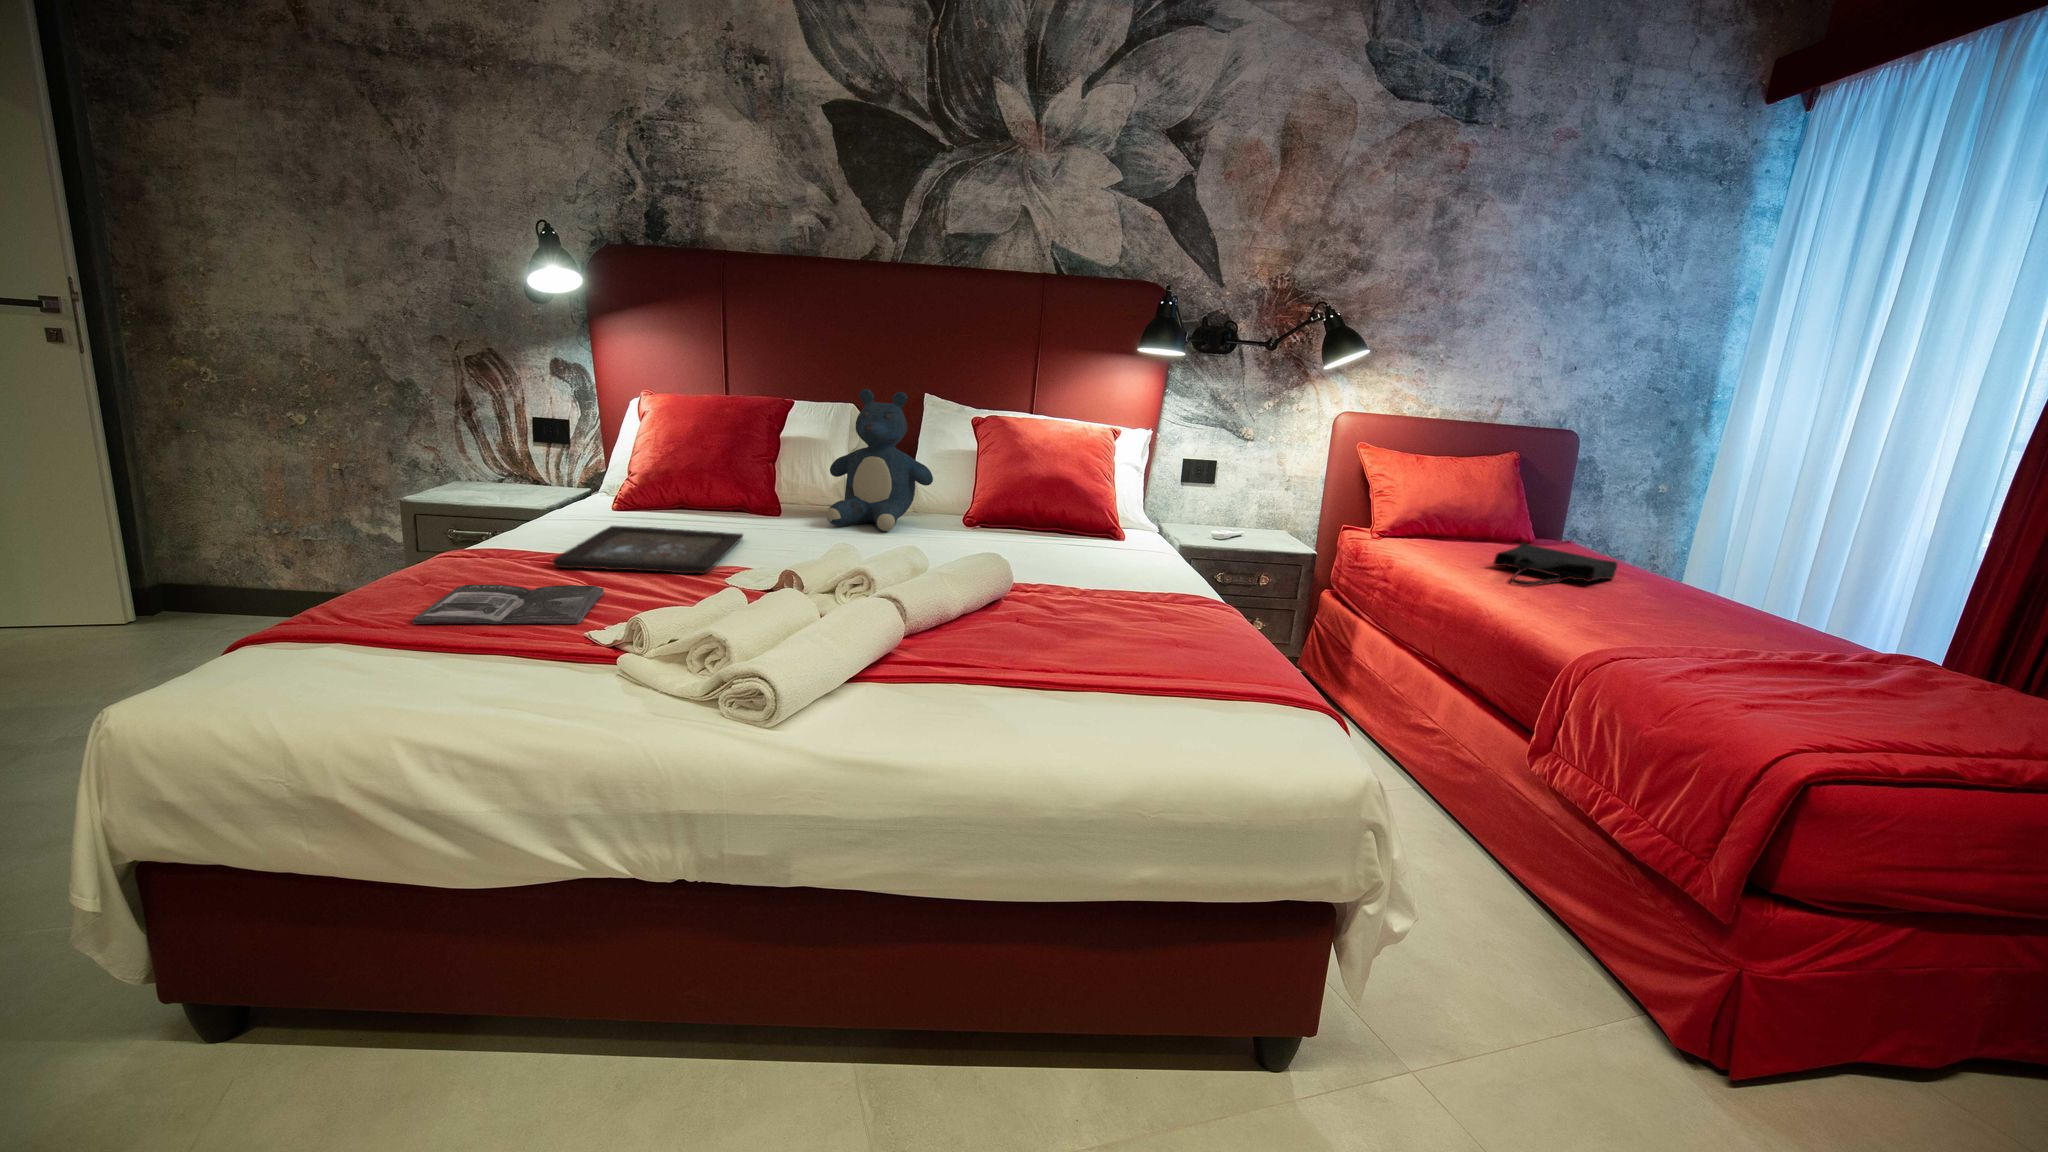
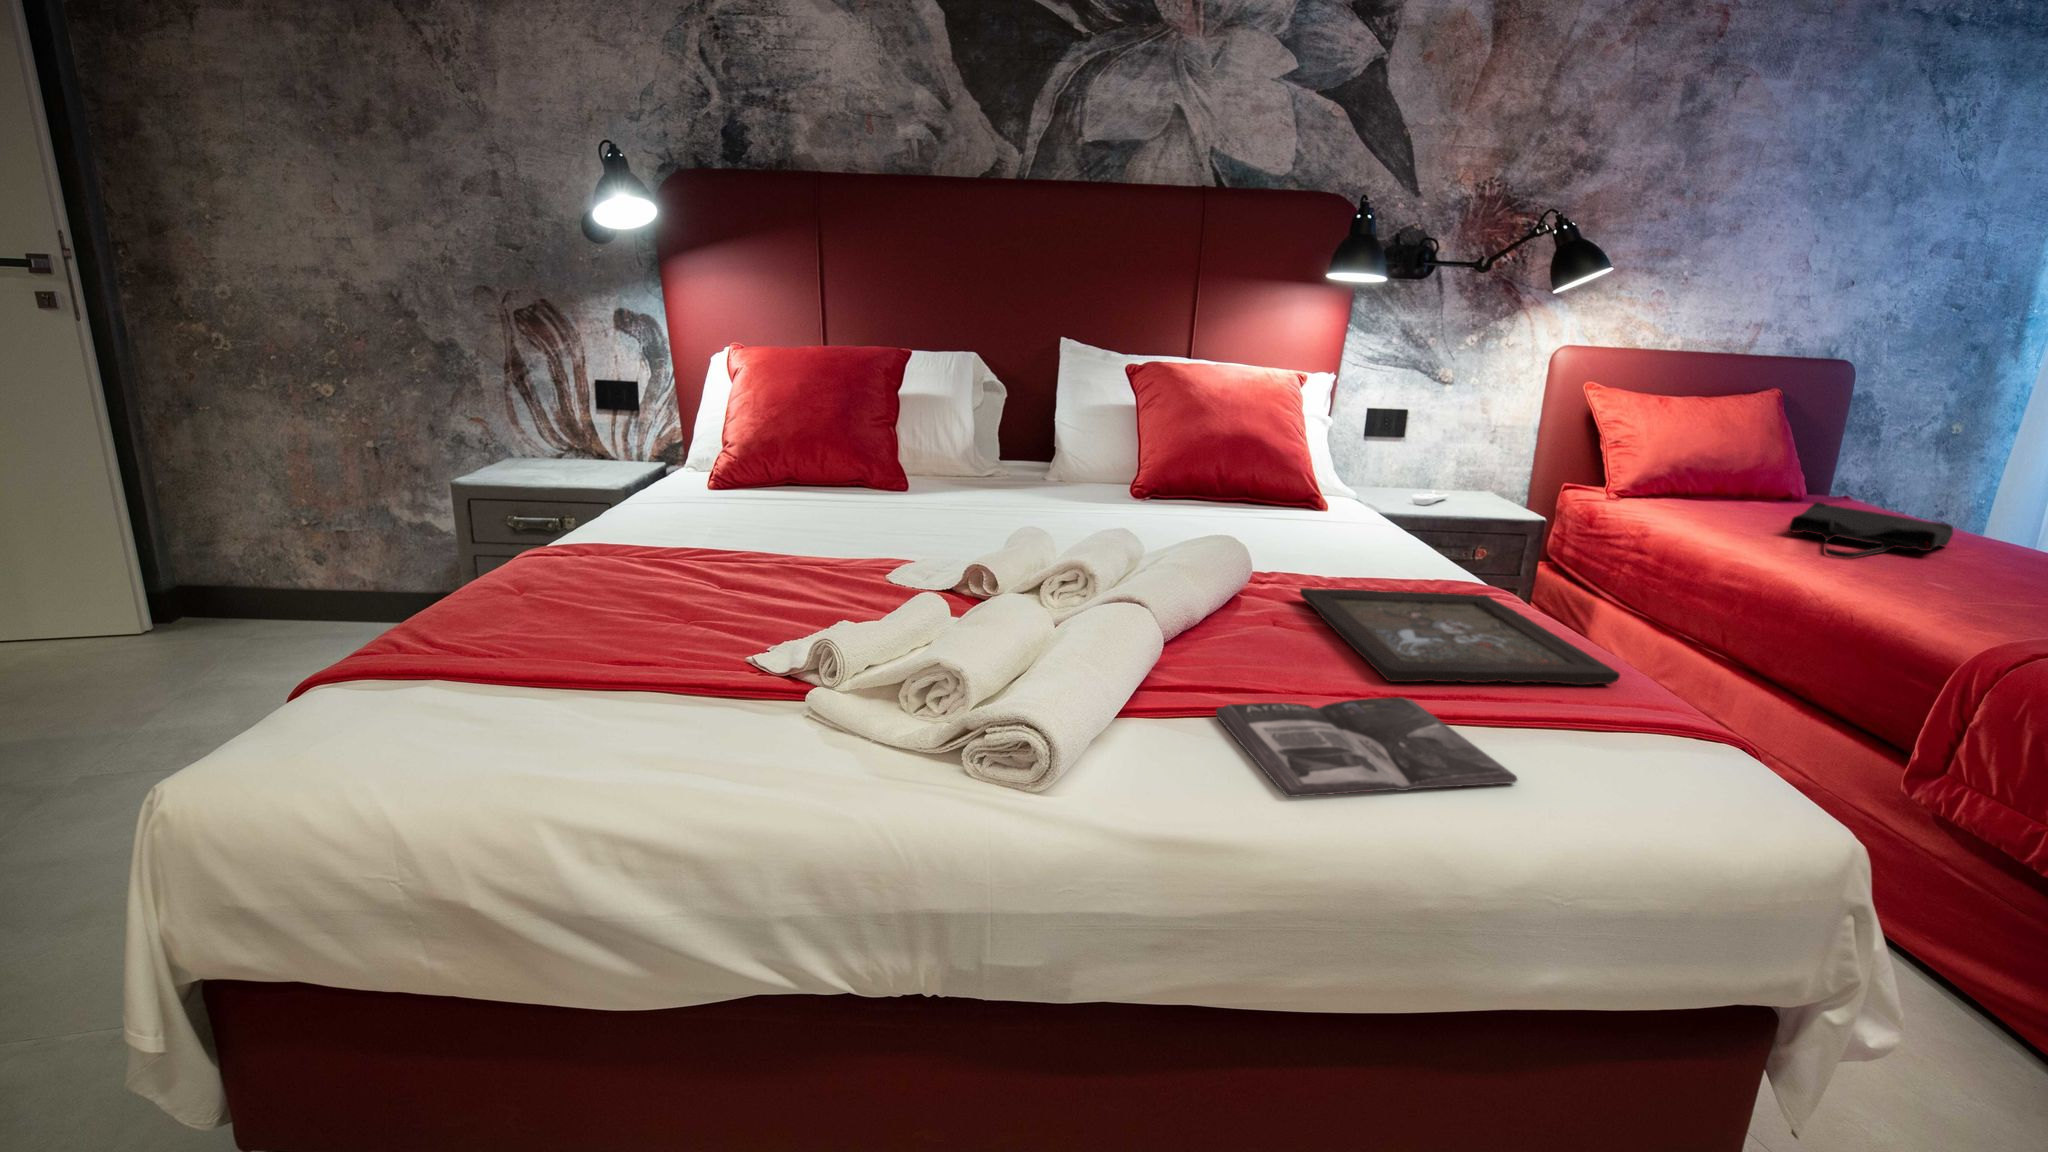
teddy bear: present [827,389,933,531] -> none [961,334,1089,508]
tray: present [553,526,743,574] -> present [1300,588,1620,685]
magazine: present [412,585,604,624] -> present [1216,697,1517,797]

